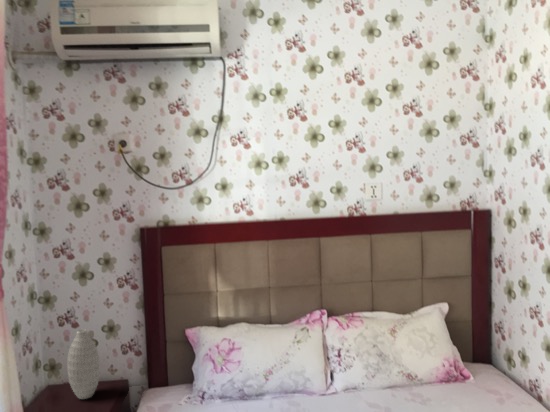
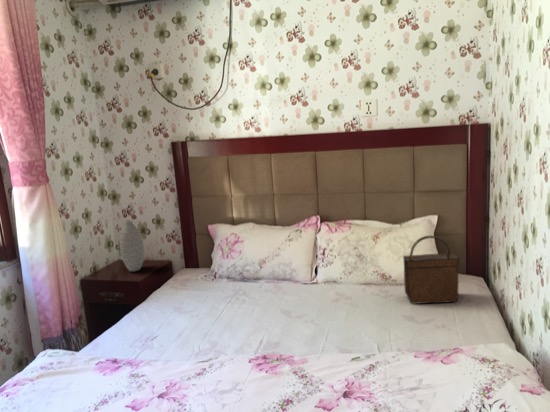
handbag: none [447,324,507,402] -> present [403,236,459,304]

